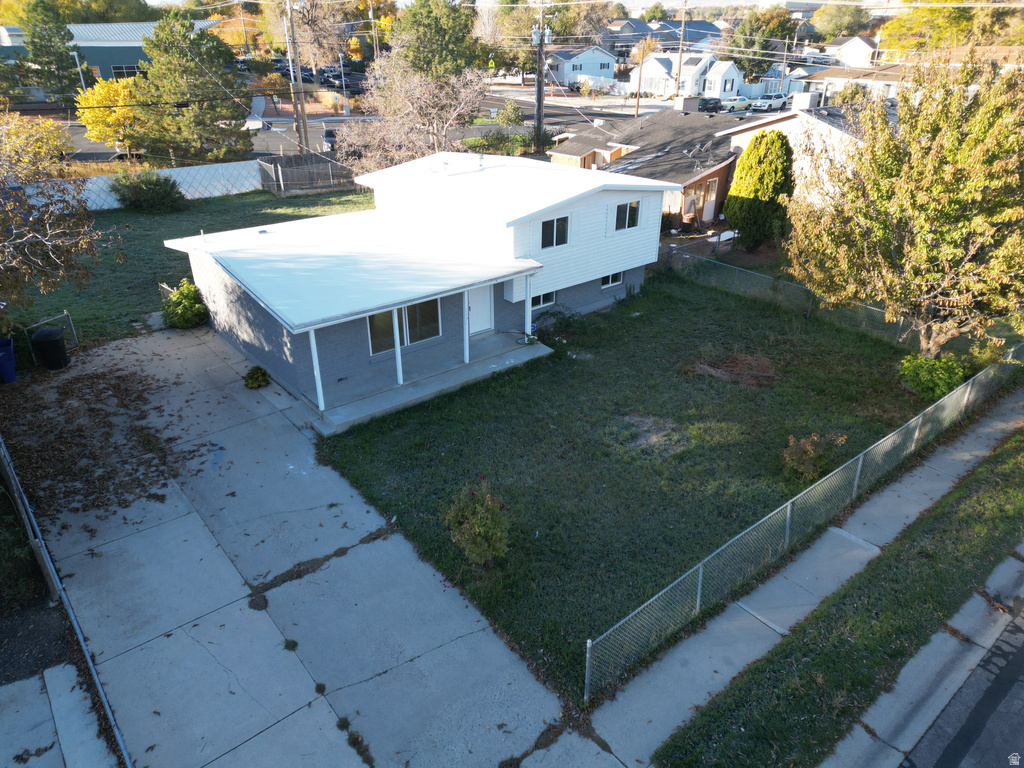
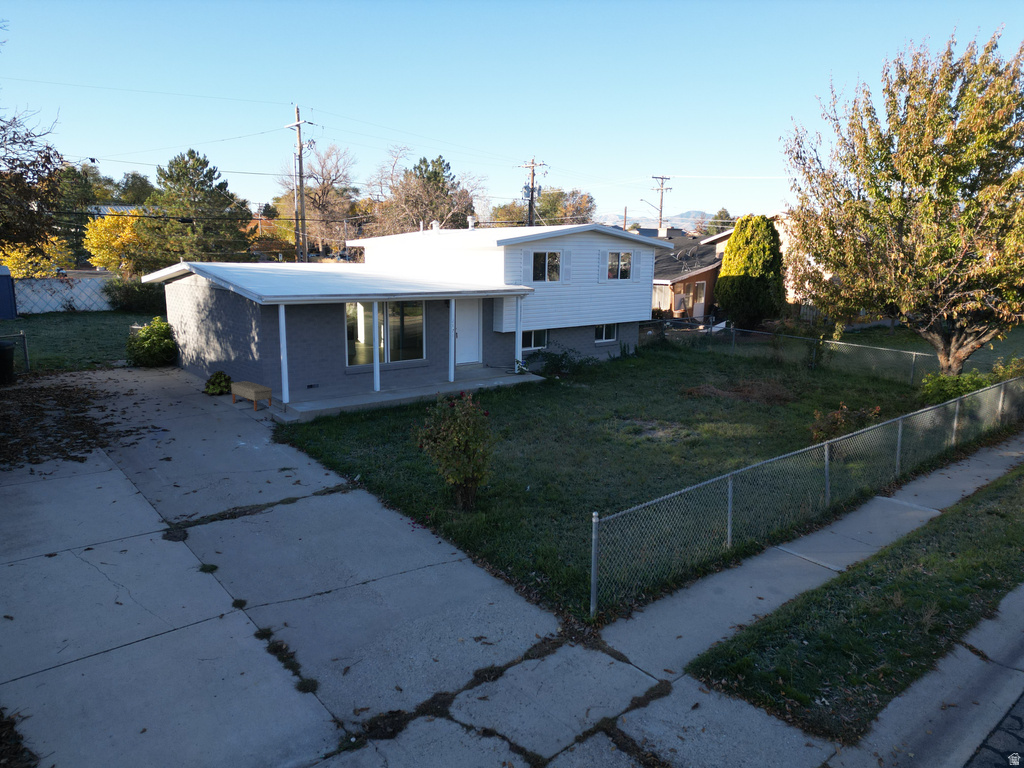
bench: none [269,380,308,414] -> present [231,381,272,411]

